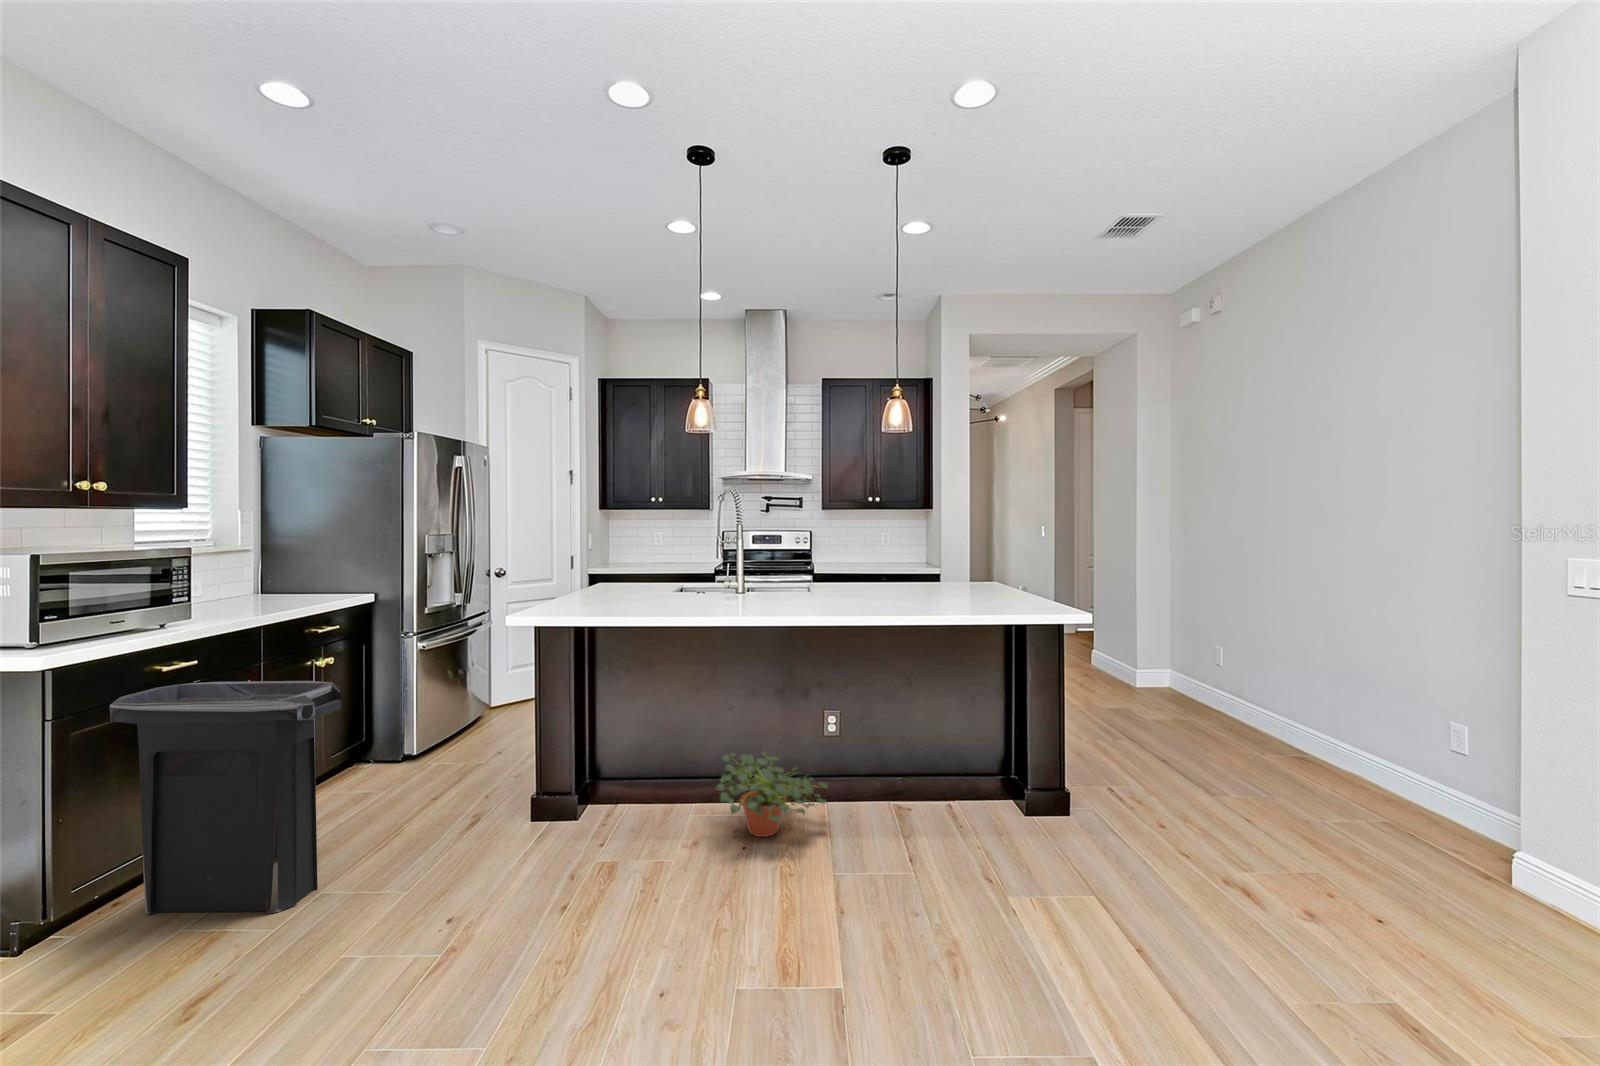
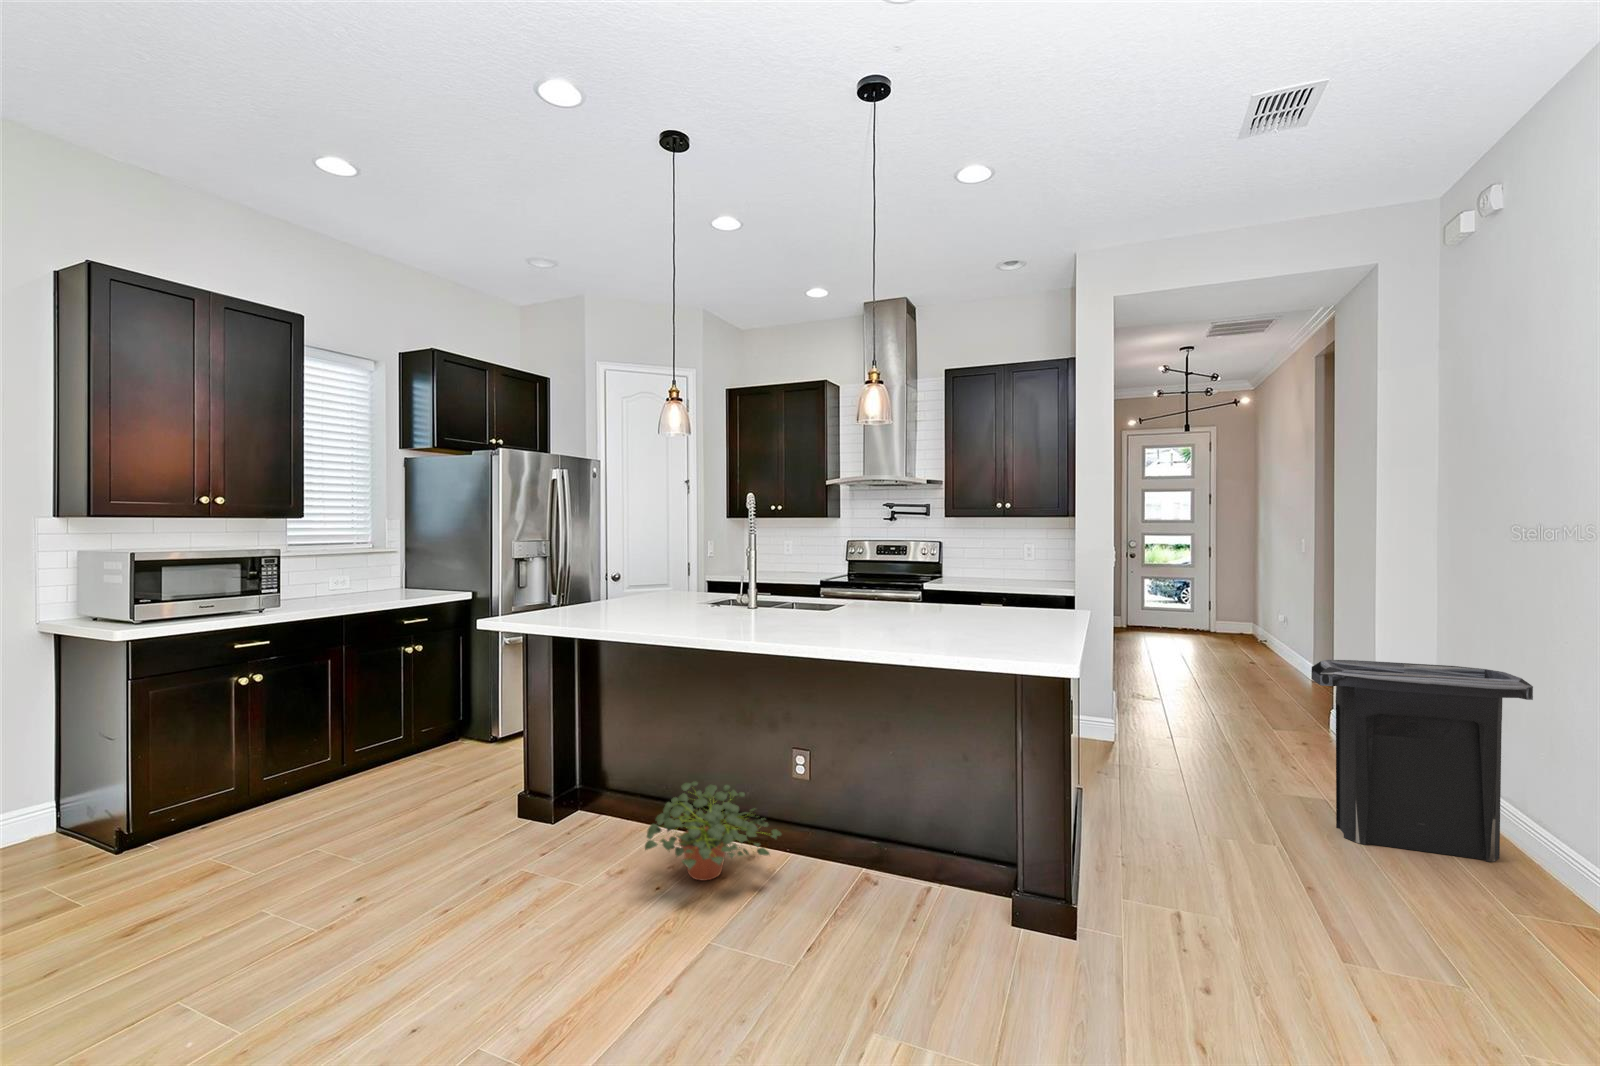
trash can: present [110,681,342,915] -> present [1312,660,1533,862]

